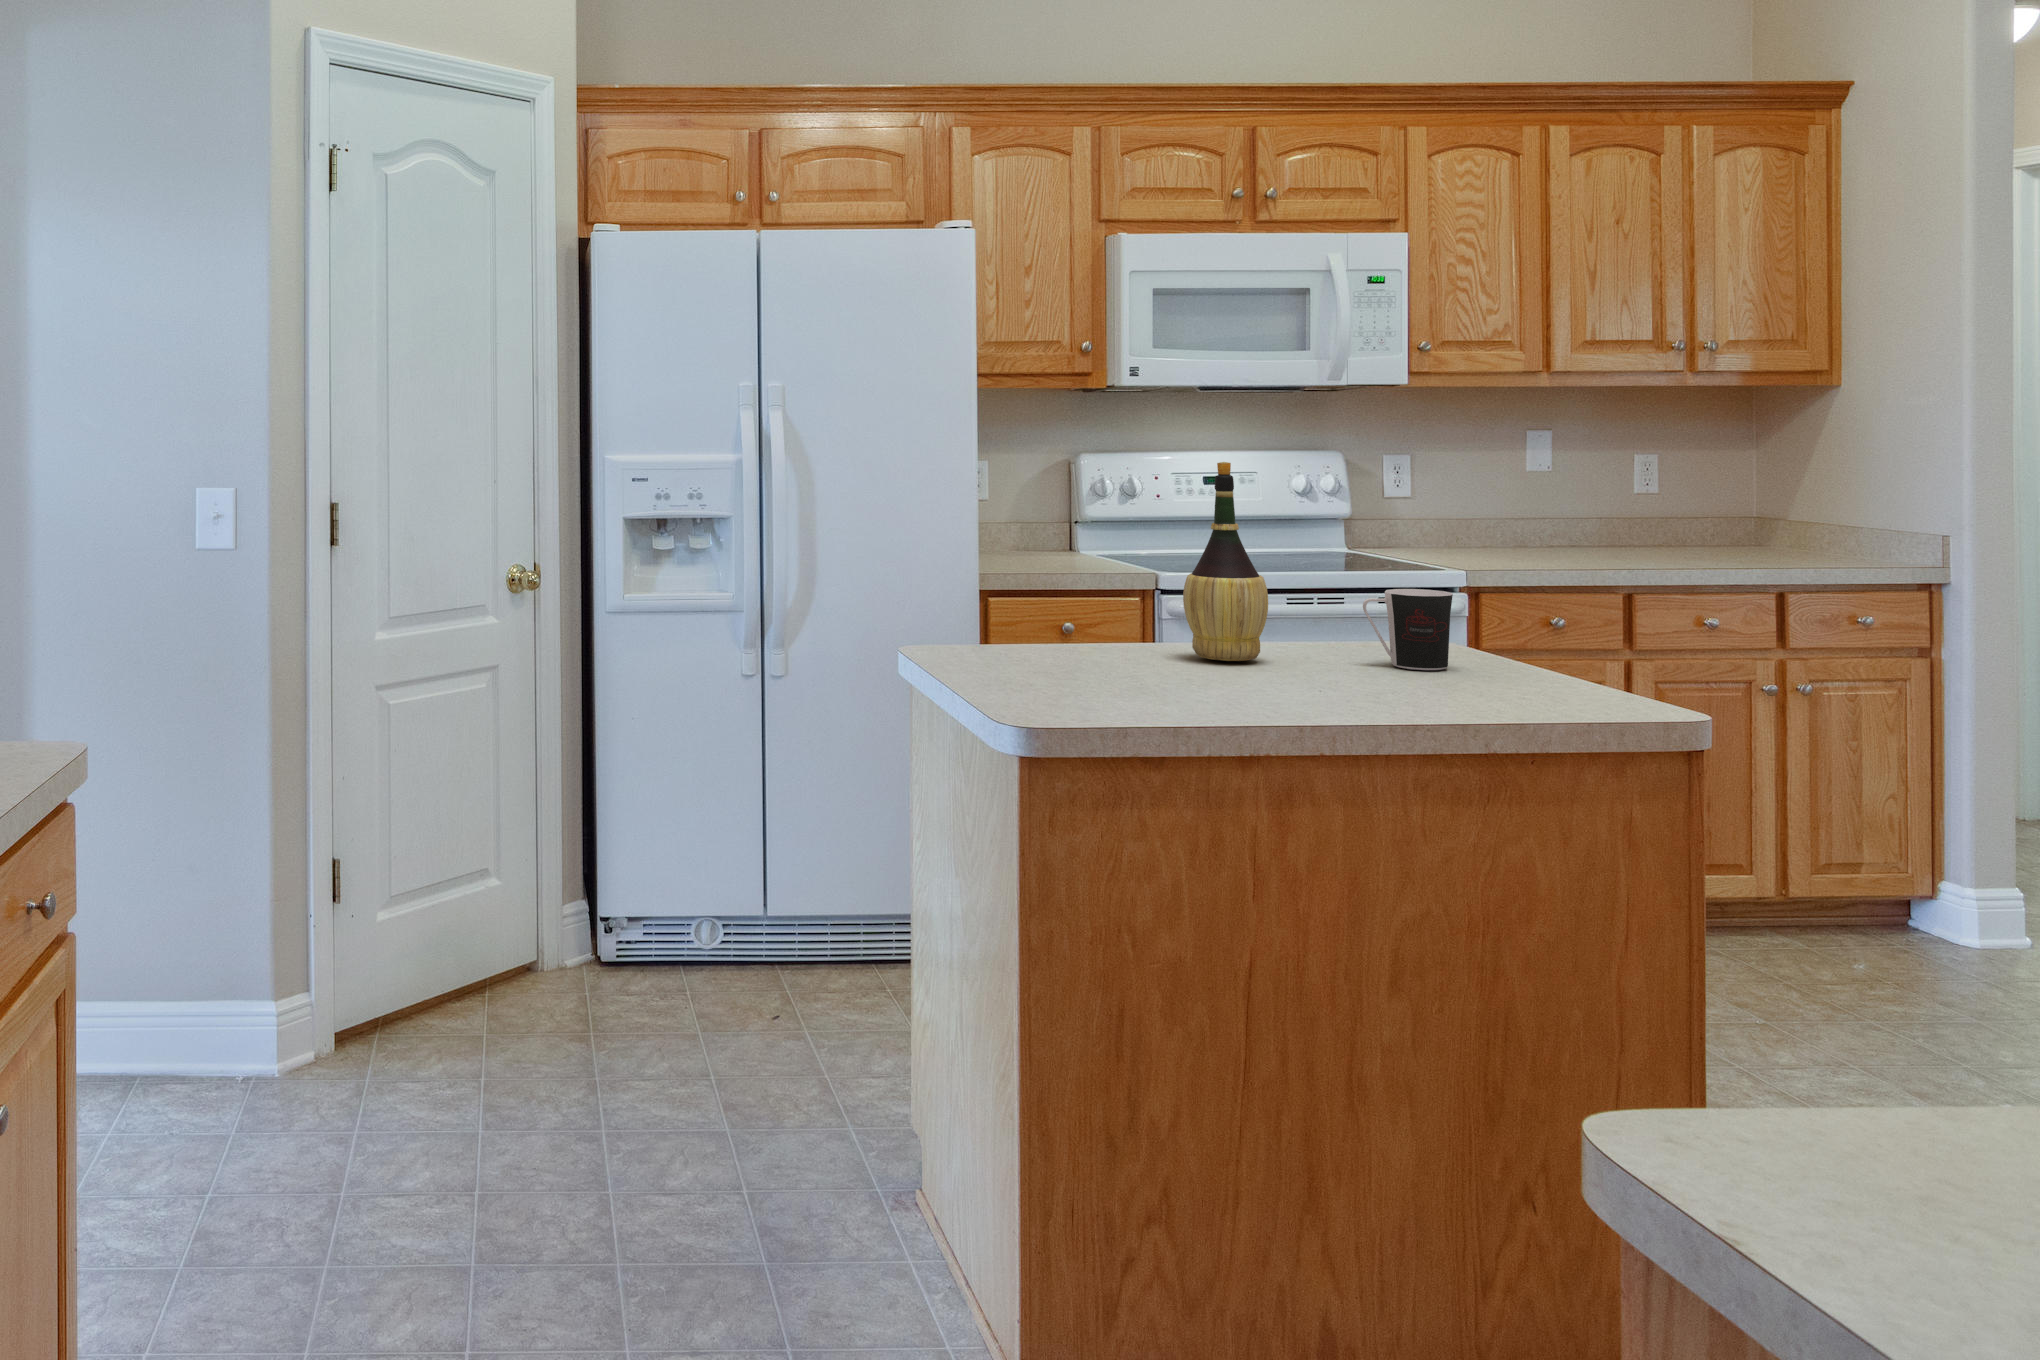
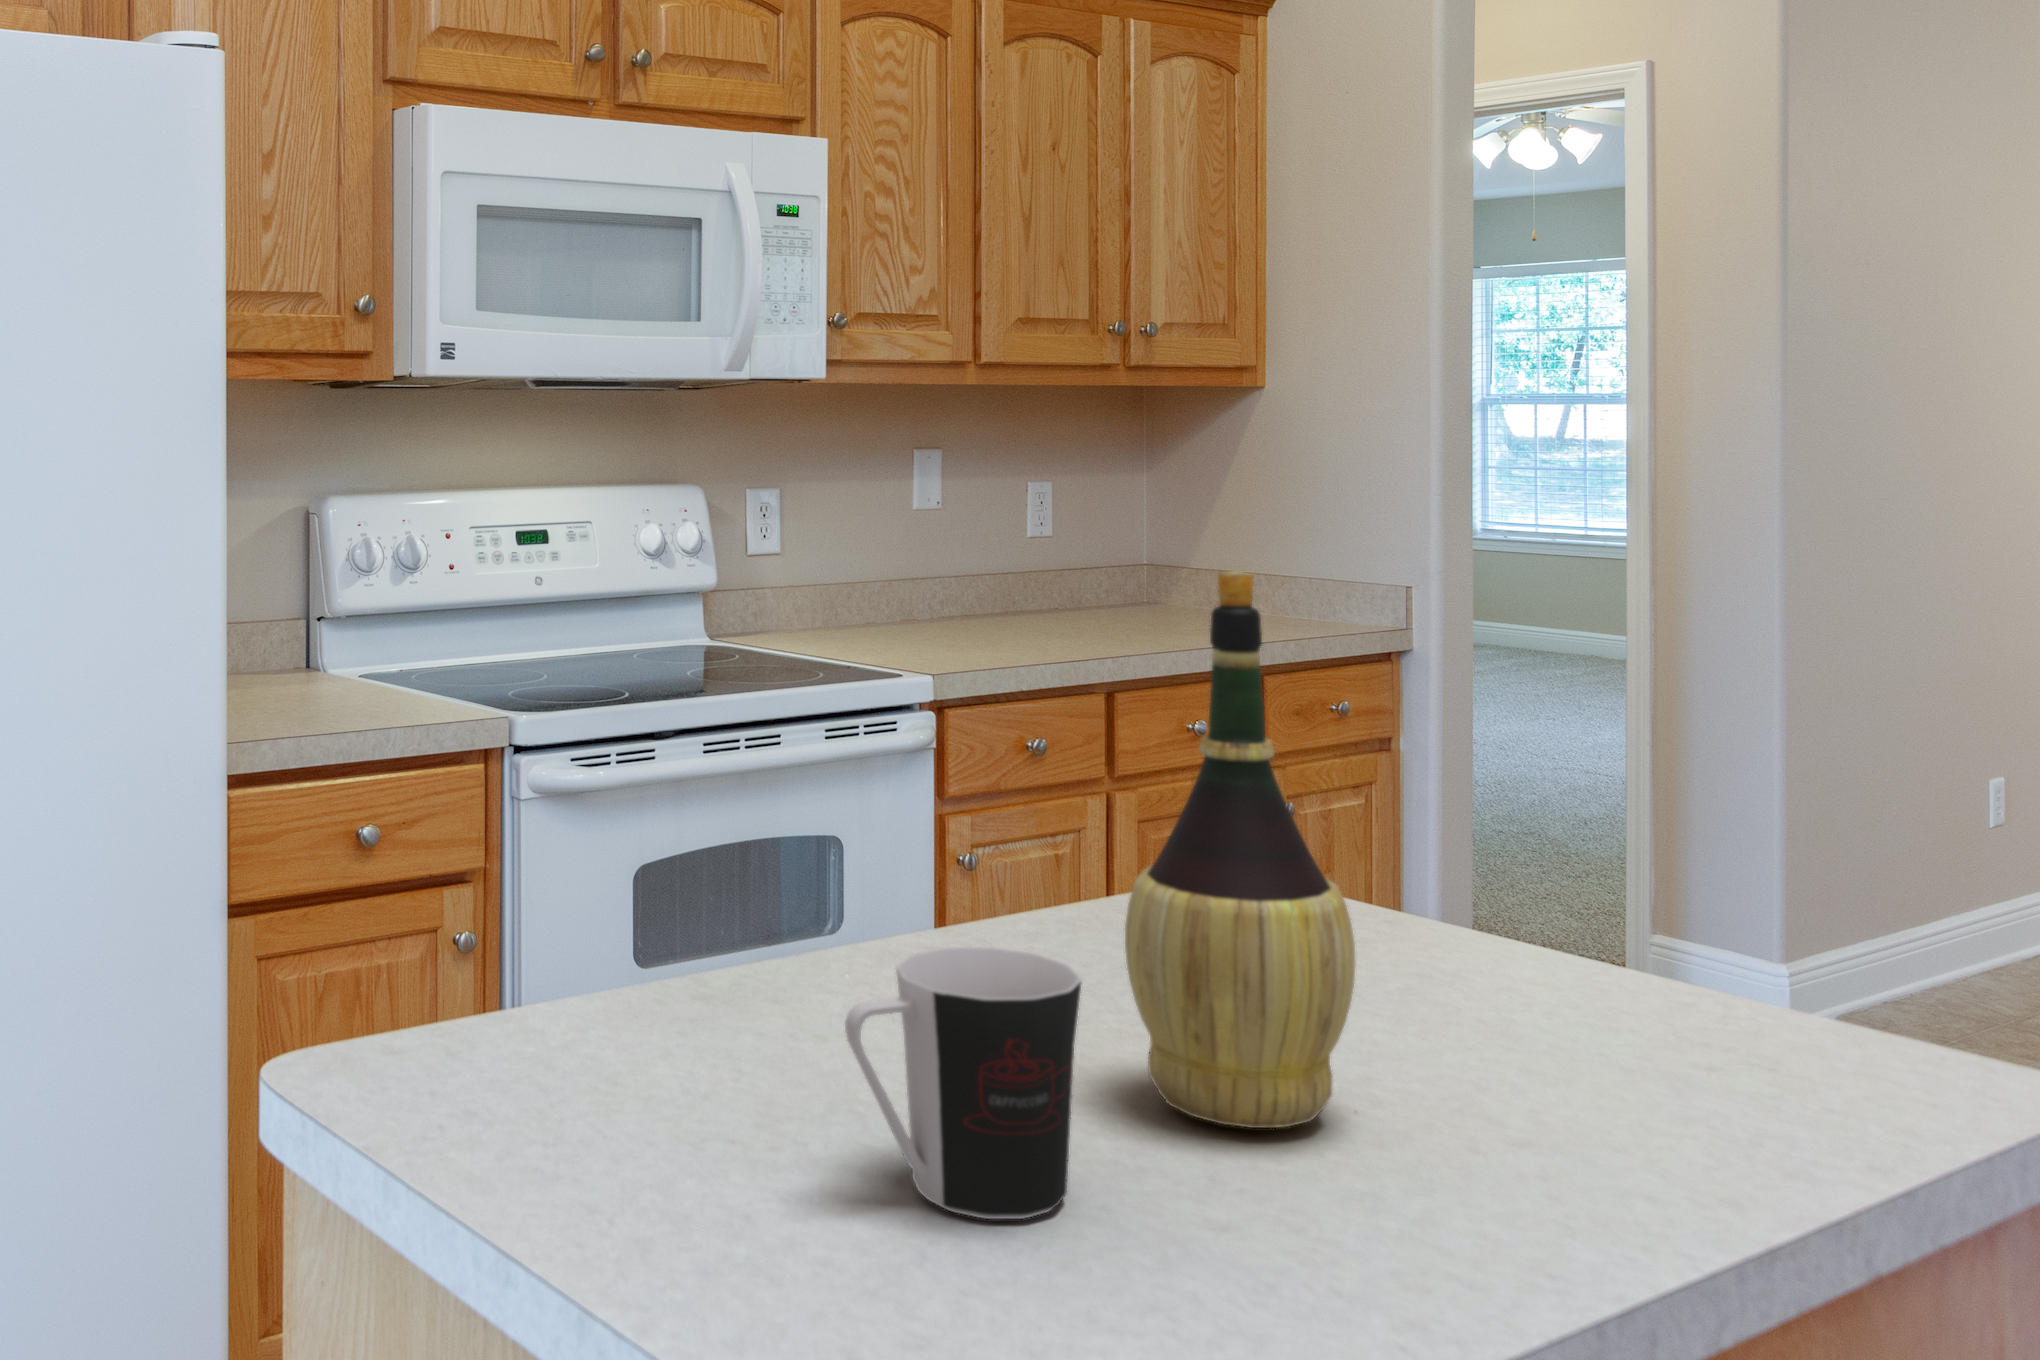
coffee cup: present [1363,589,1453,670] -> present [845,947,1082,1219]

